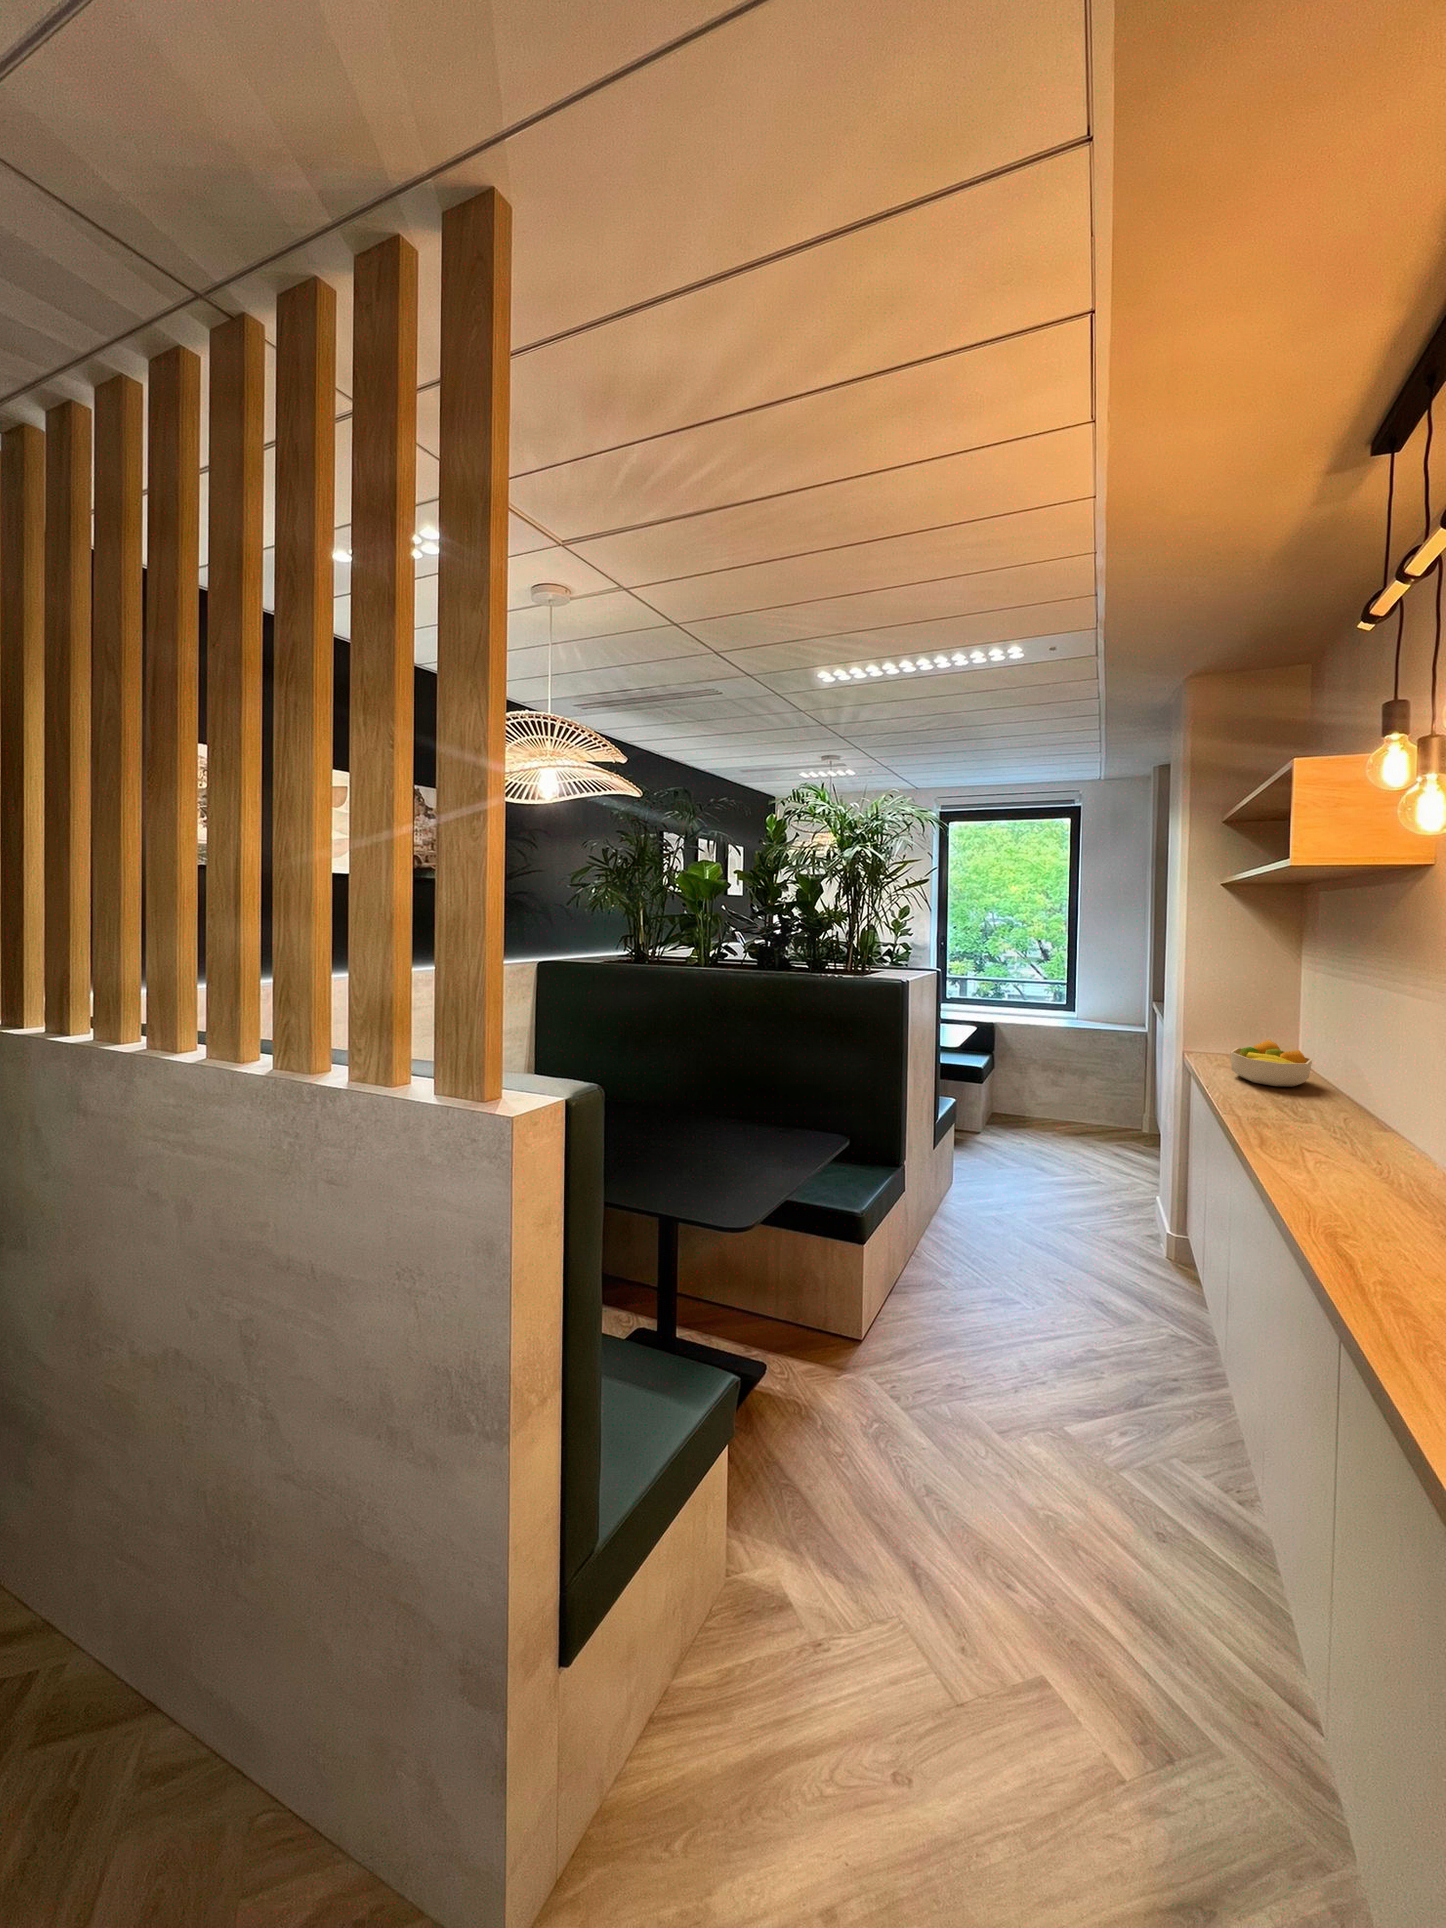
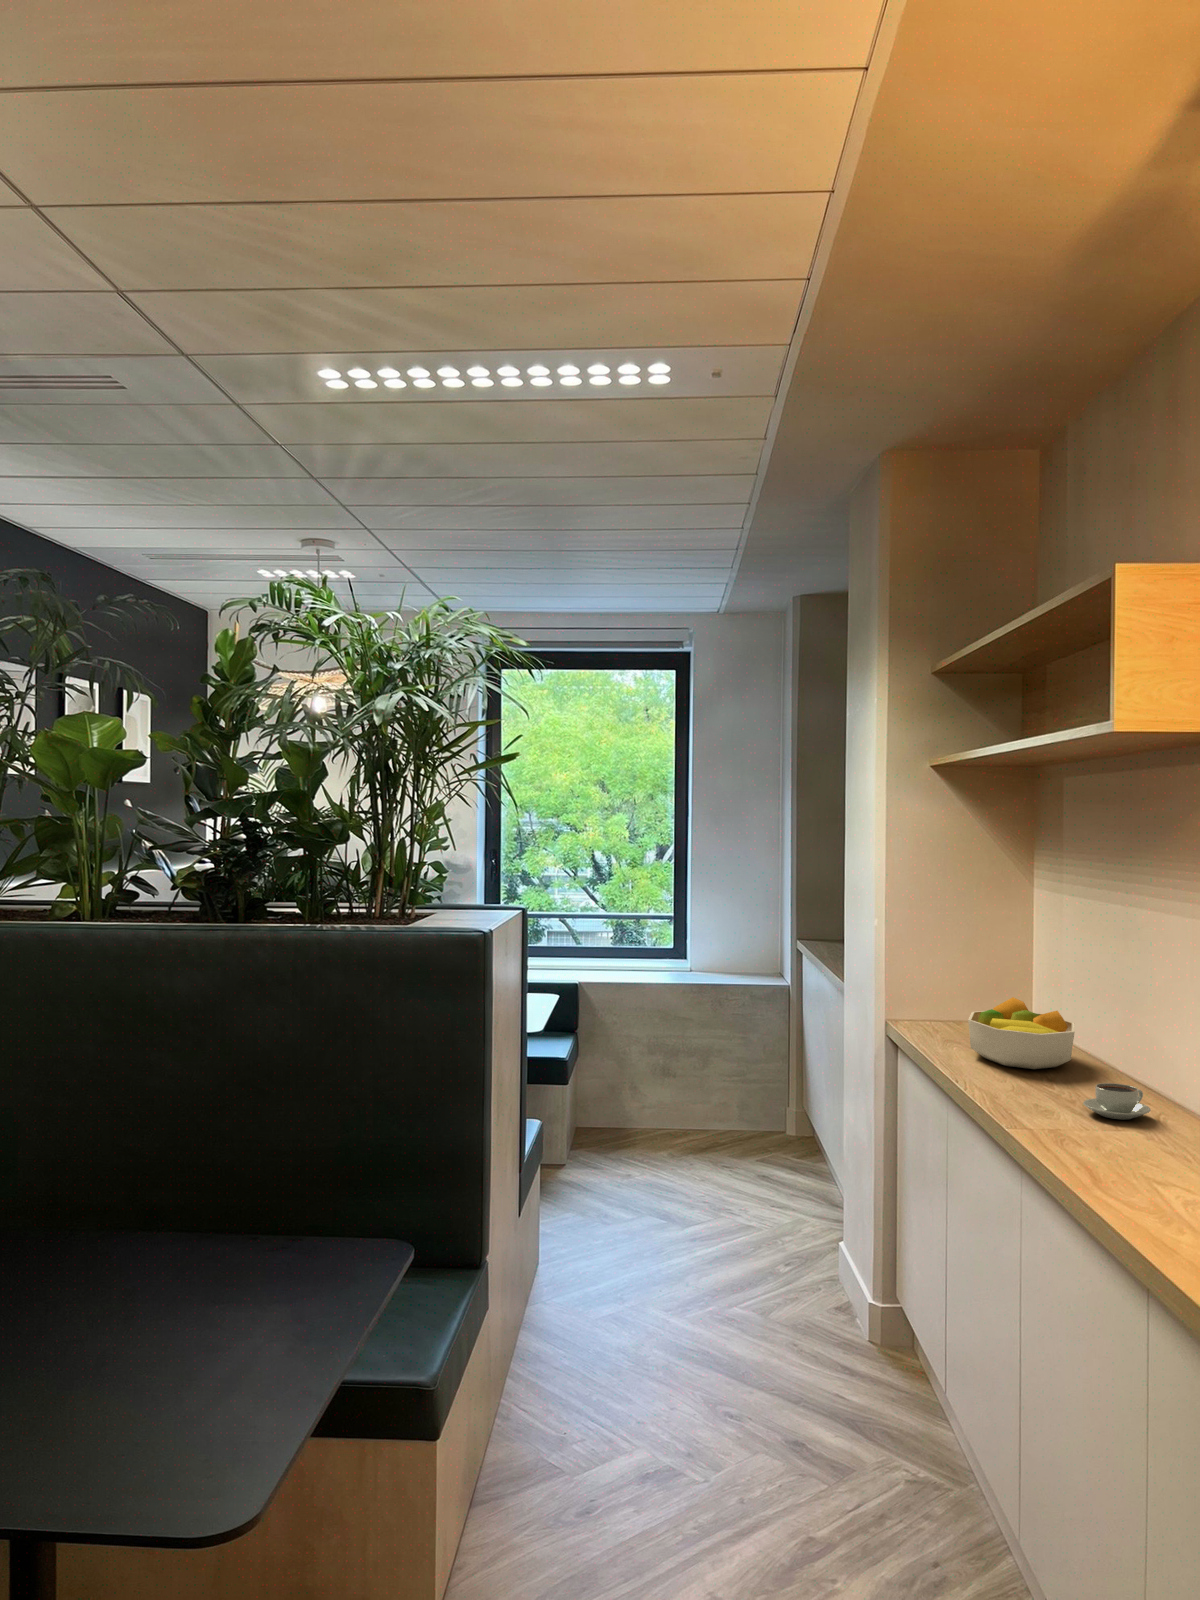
coffee cup: none [1295,1095,1346,1118] -> present [1083,1083,1151,1119]

